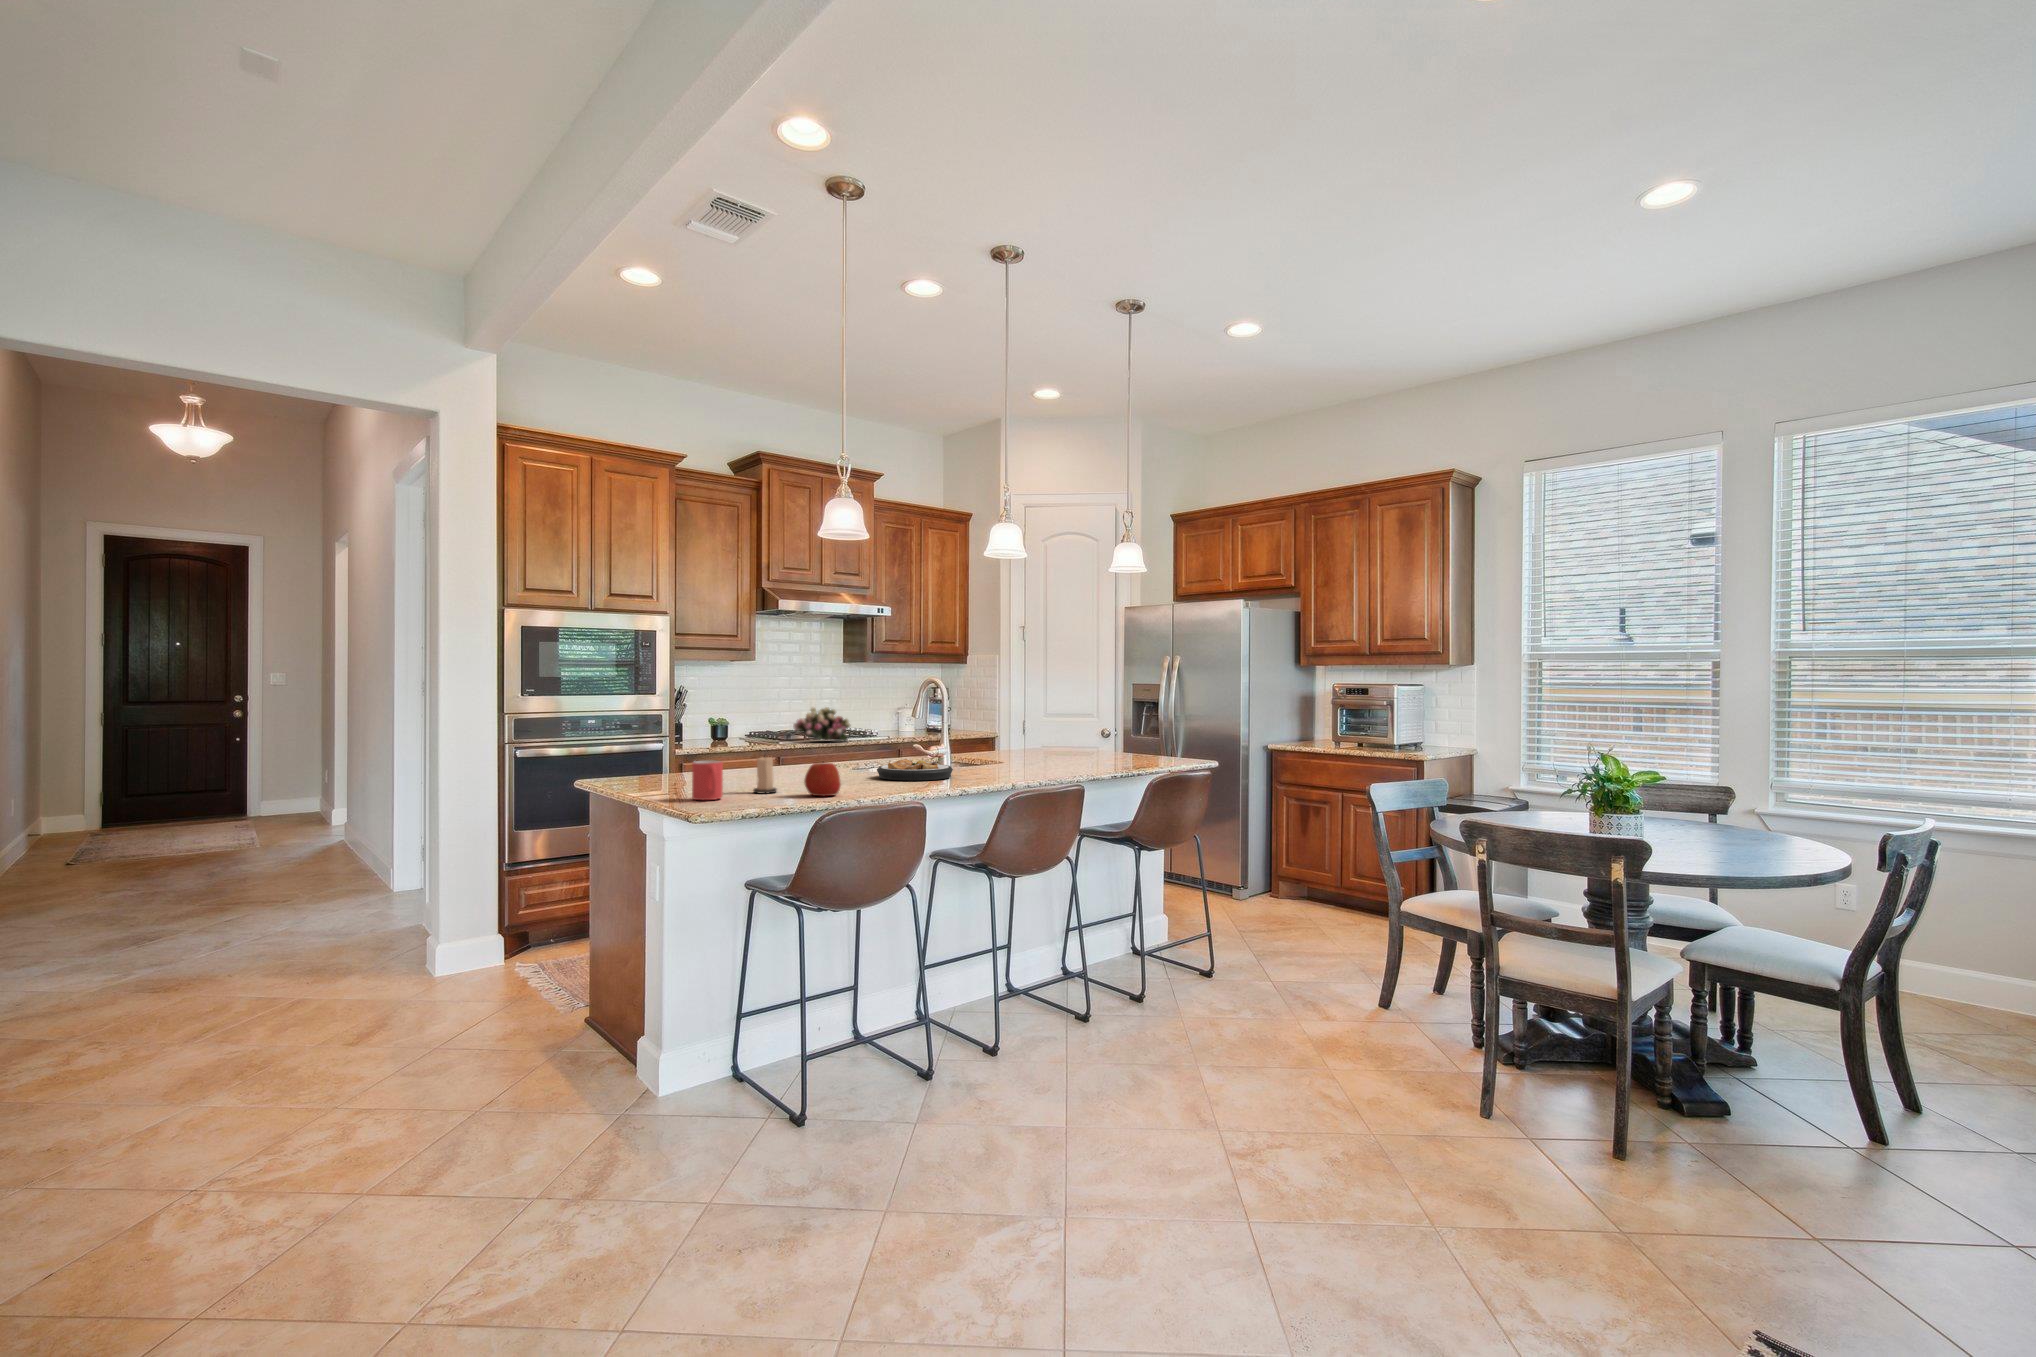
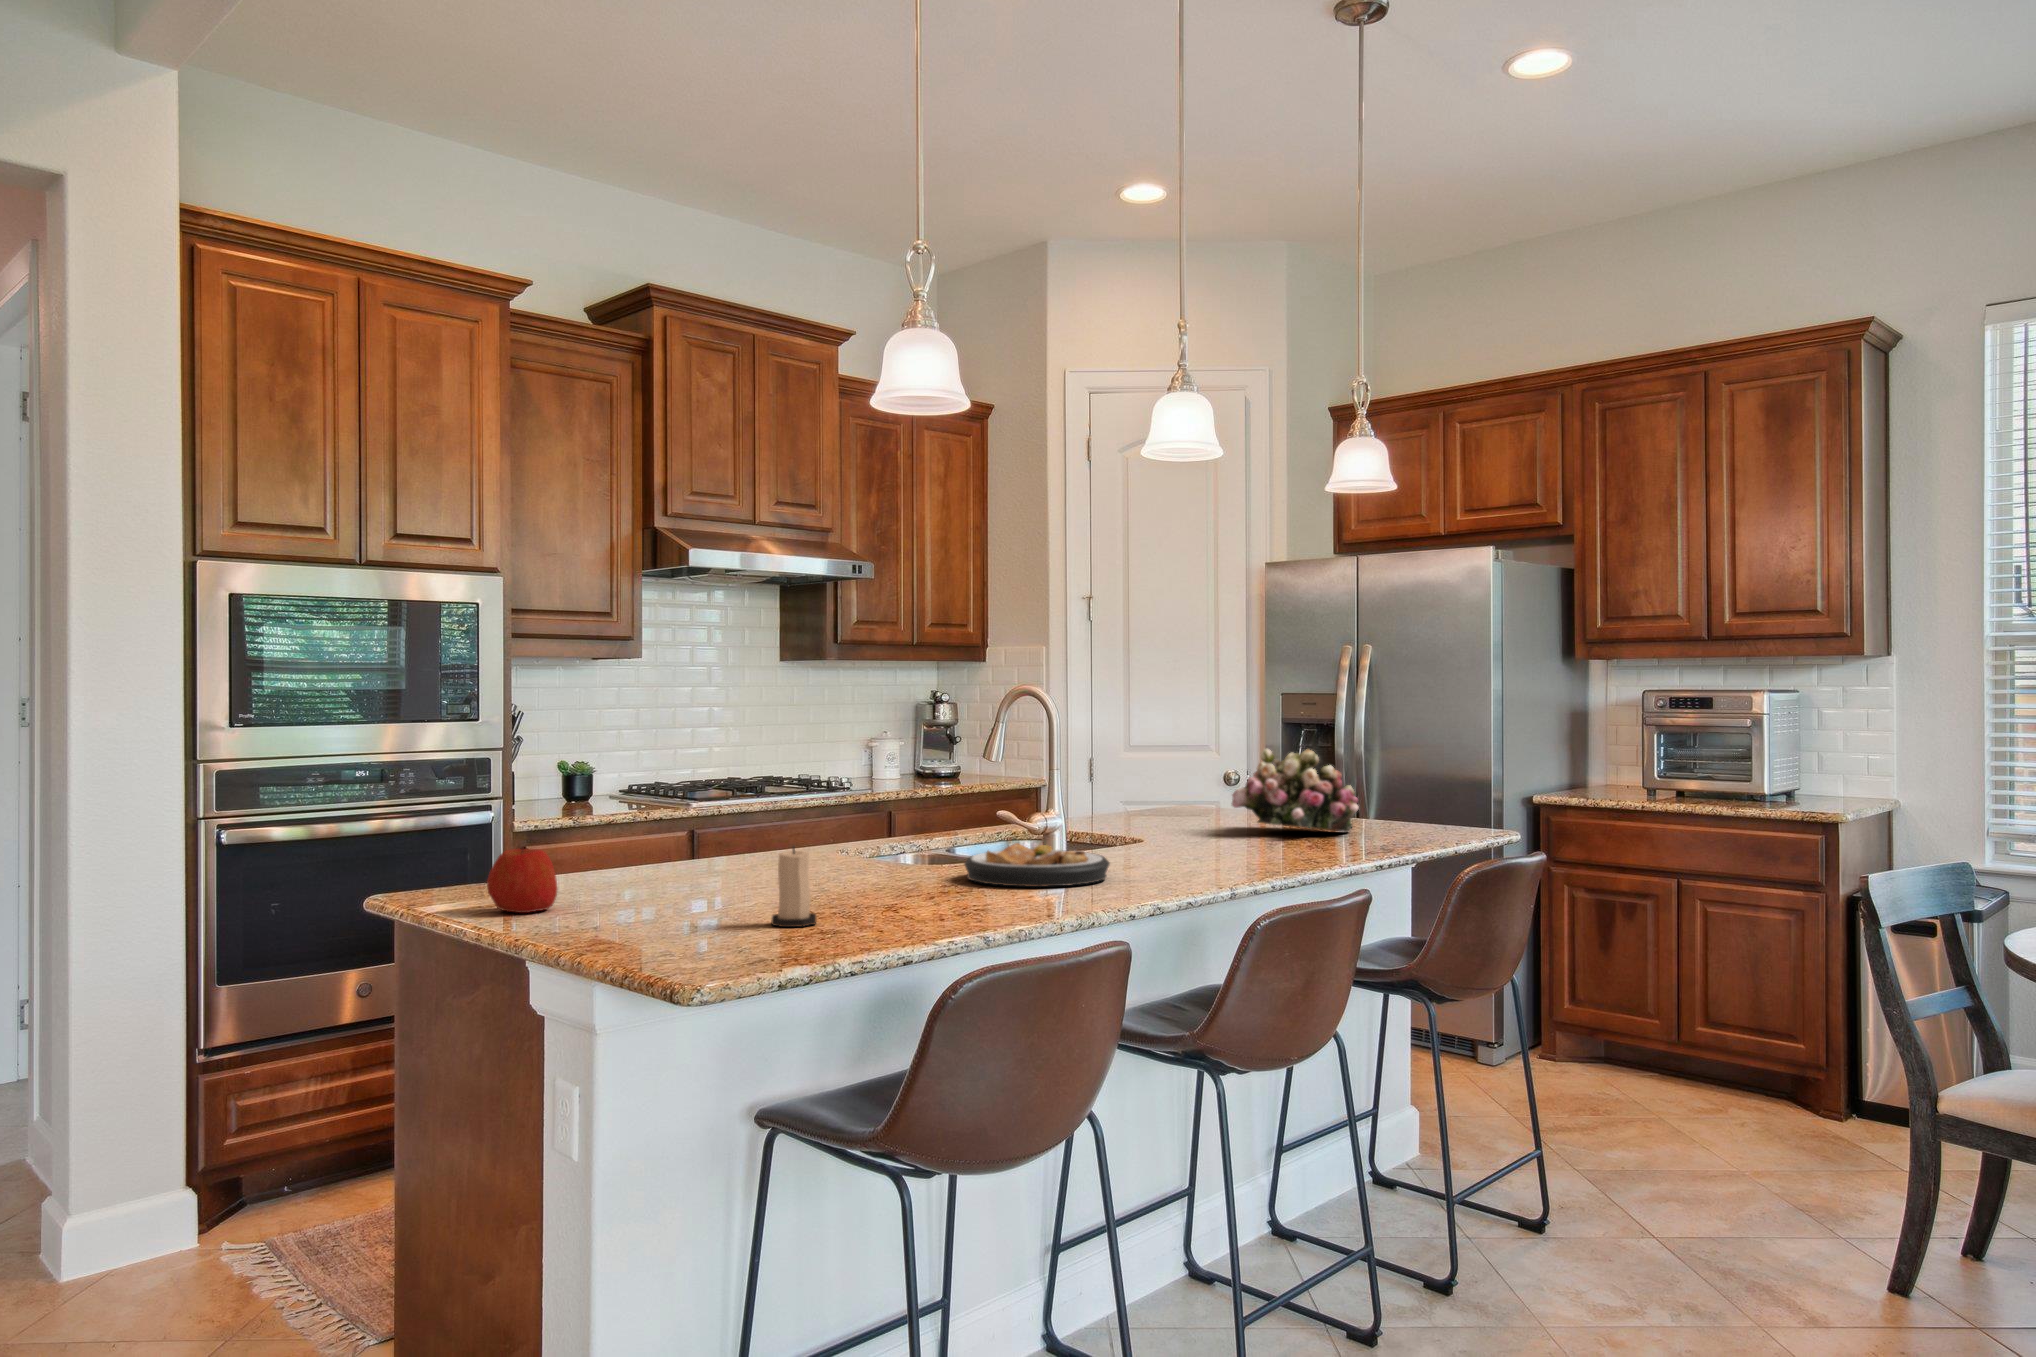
flower arrangement: present [793,707,850,741] -> present [1232,749,1359,832]
mug: present [692,760,723,800] -> none [665,863,727,950]
apple: present [804,762,841,796] -> present [487,848,558,913]

